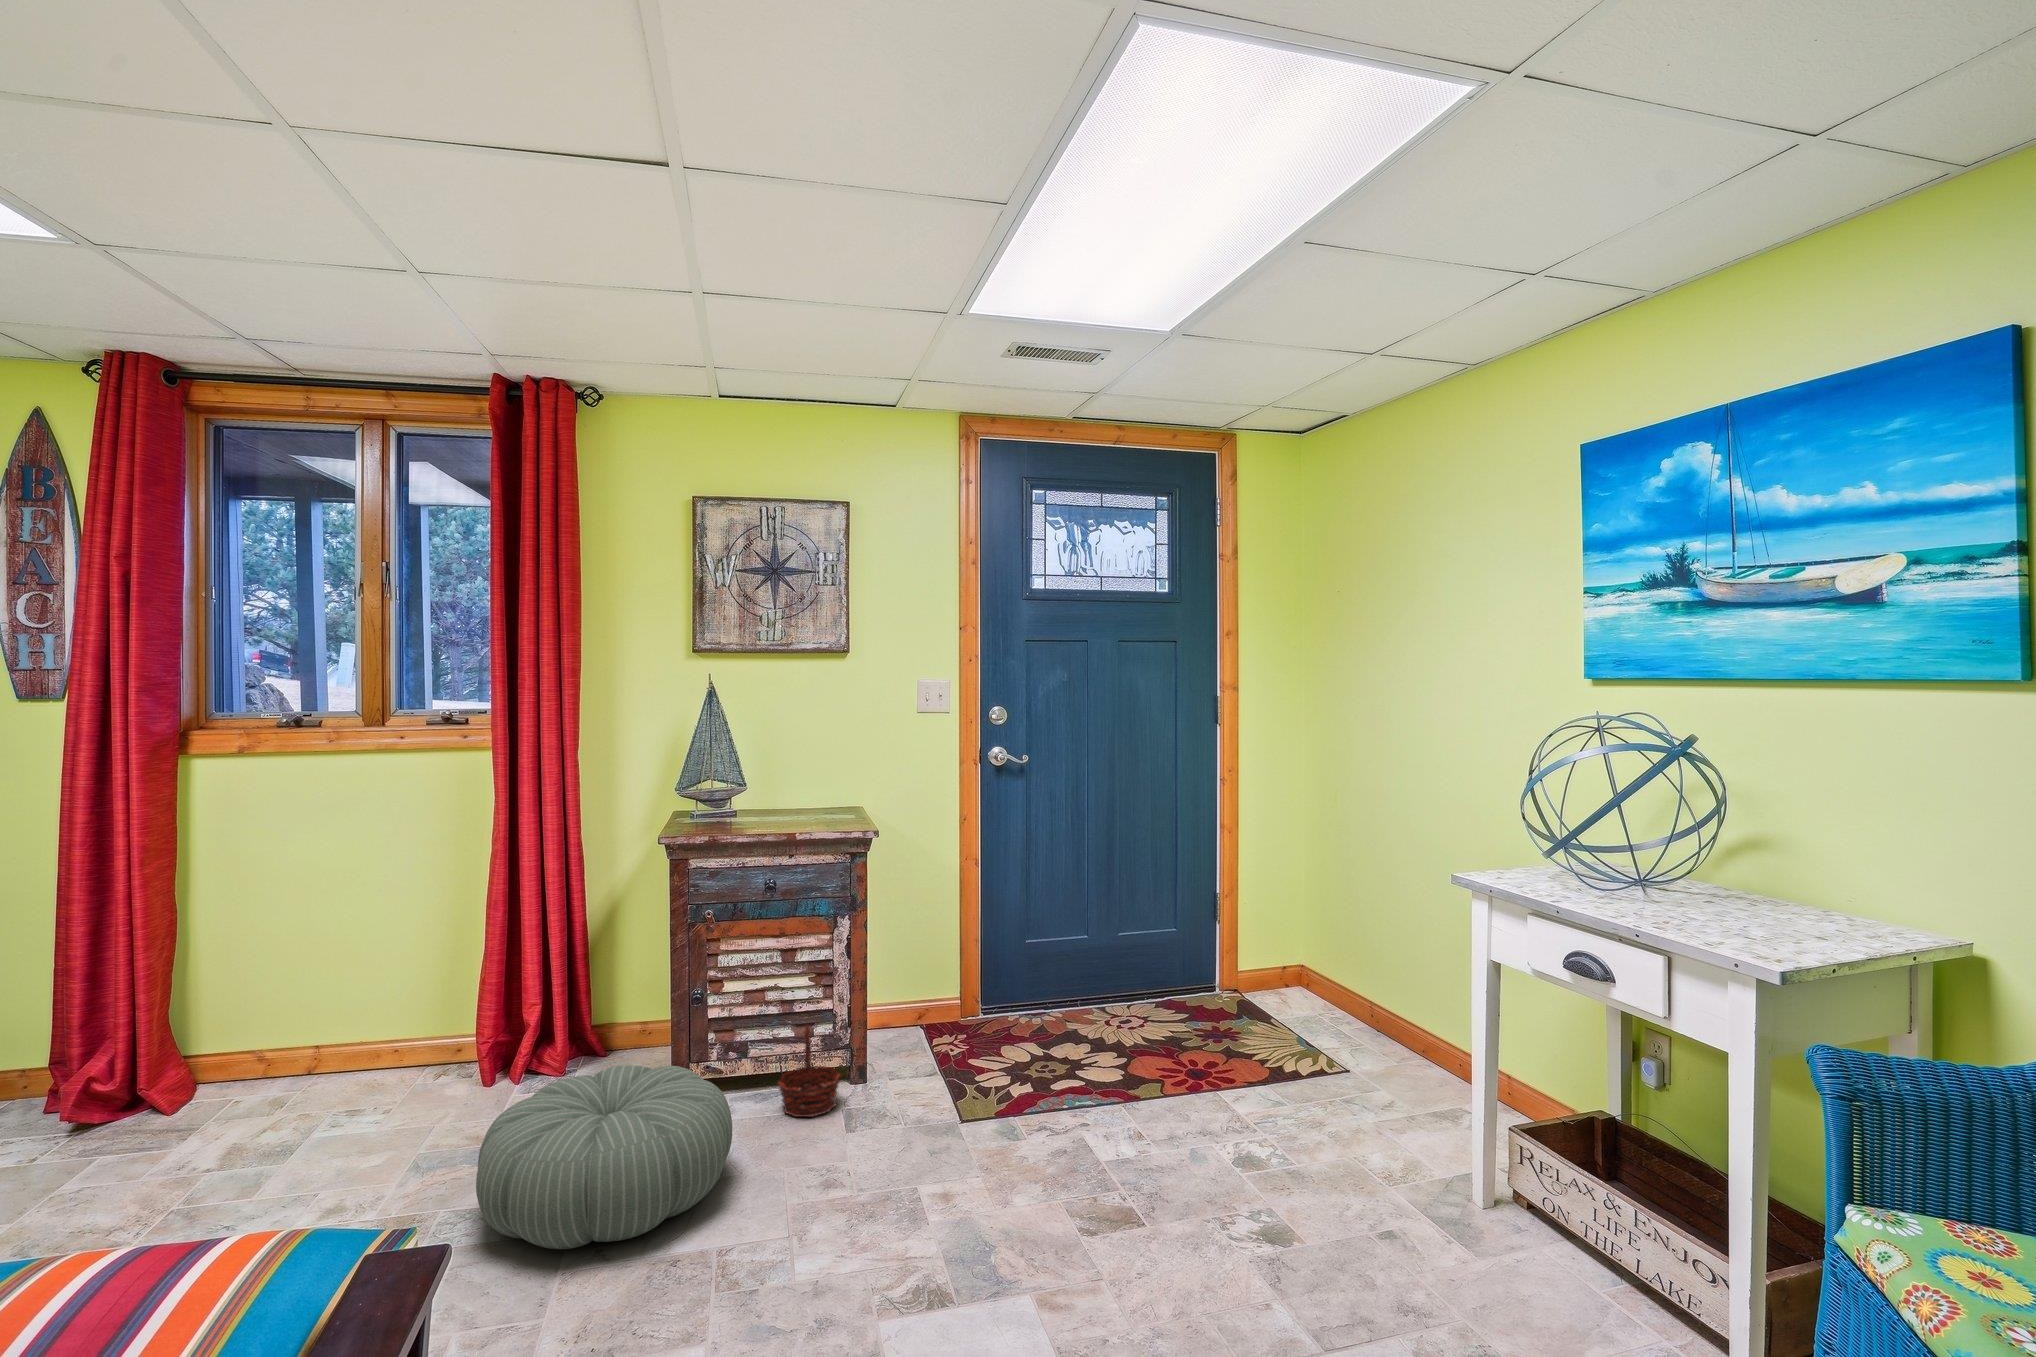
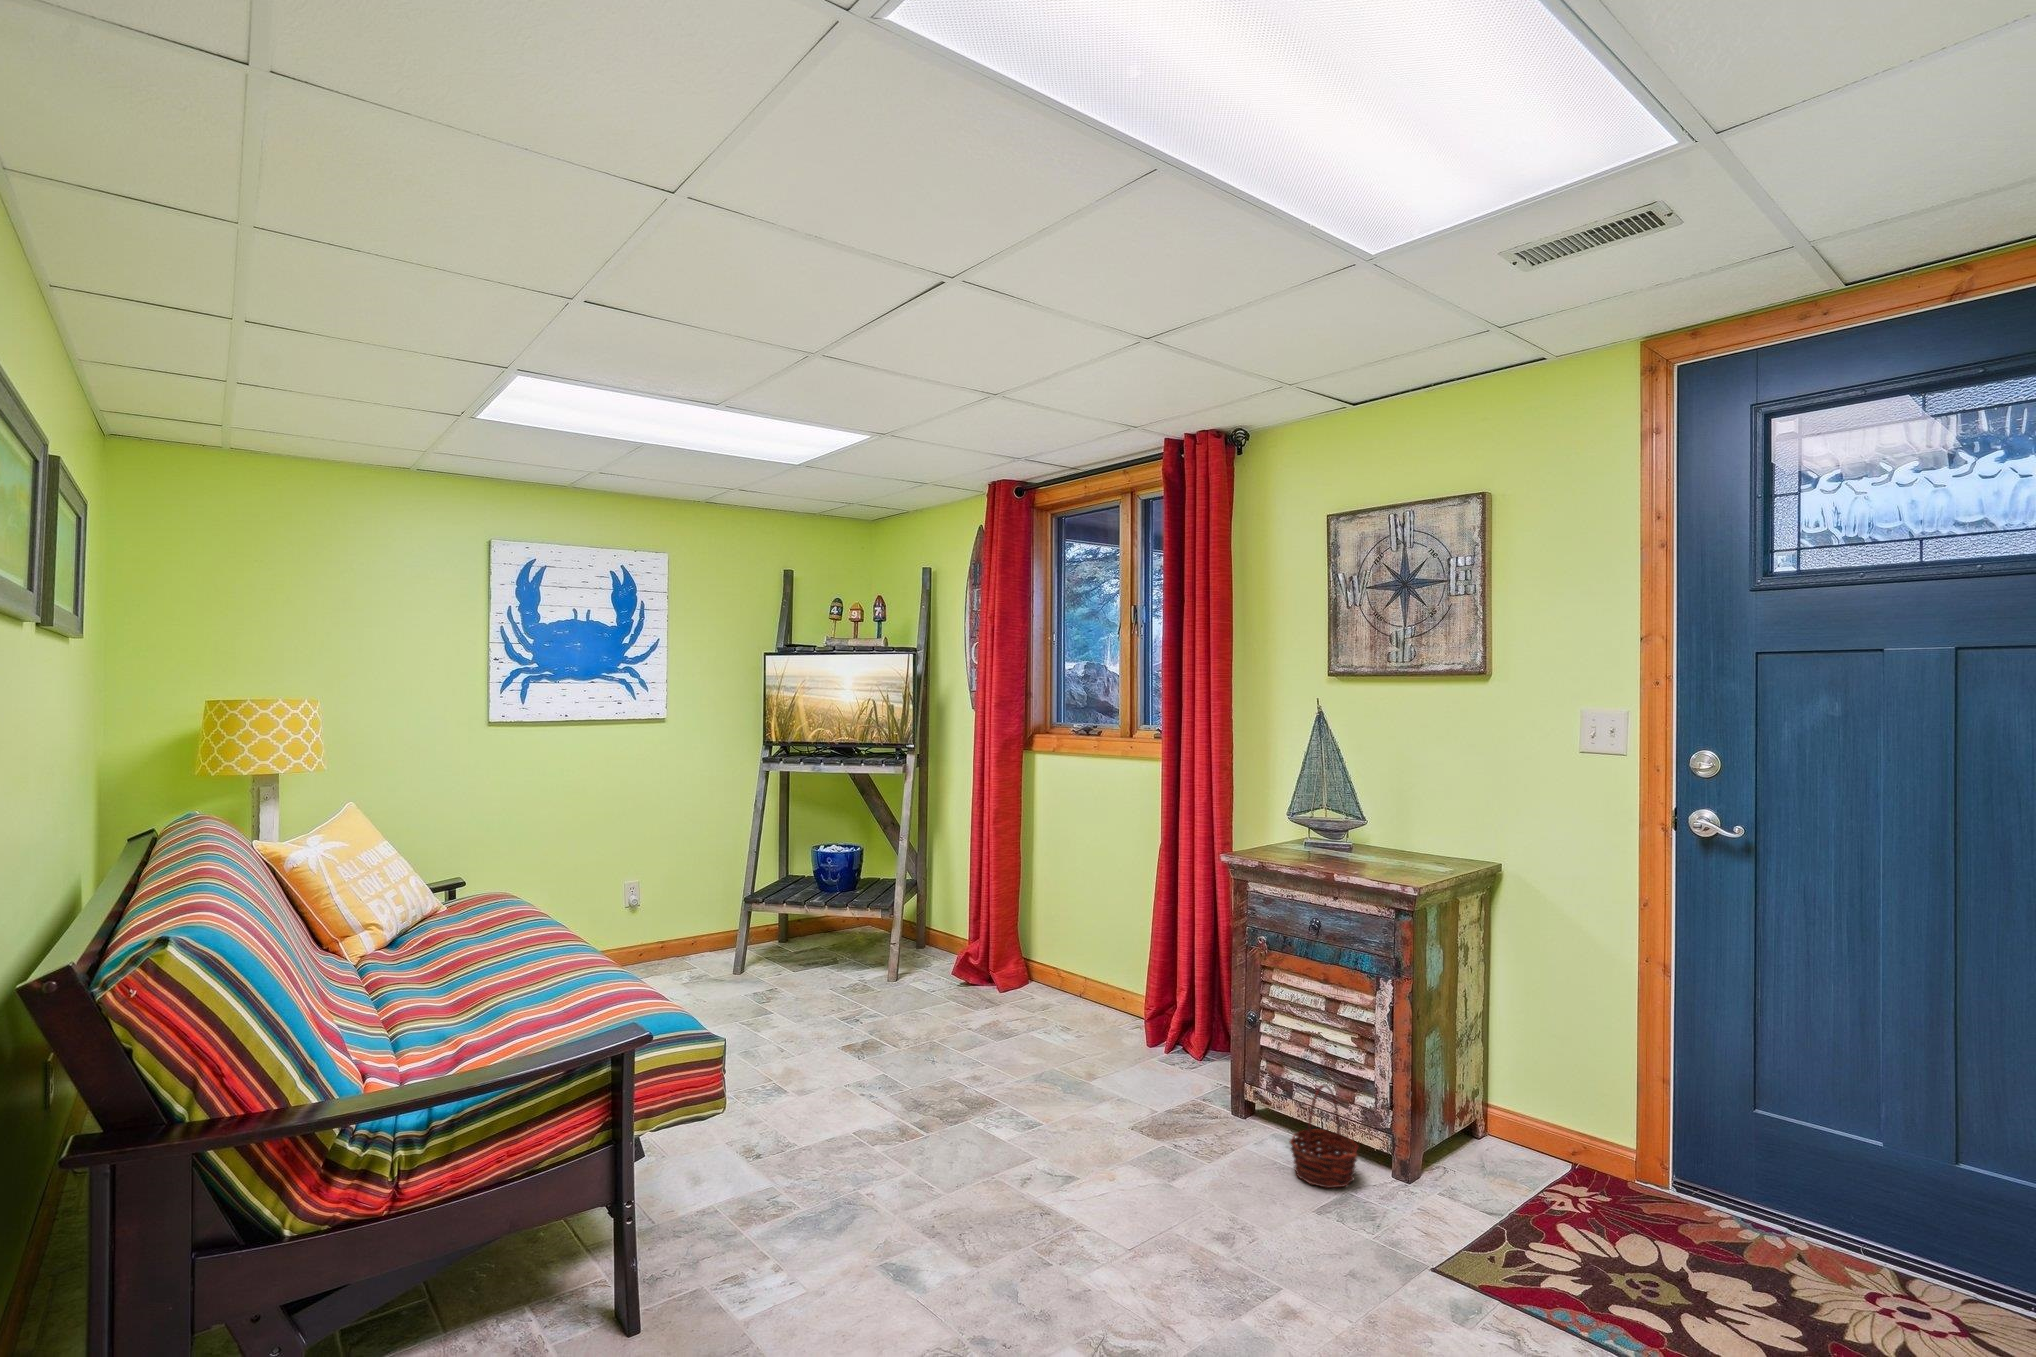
pouf: present [476,1065,732,1249] -> none [990,1045,1197,1192]

